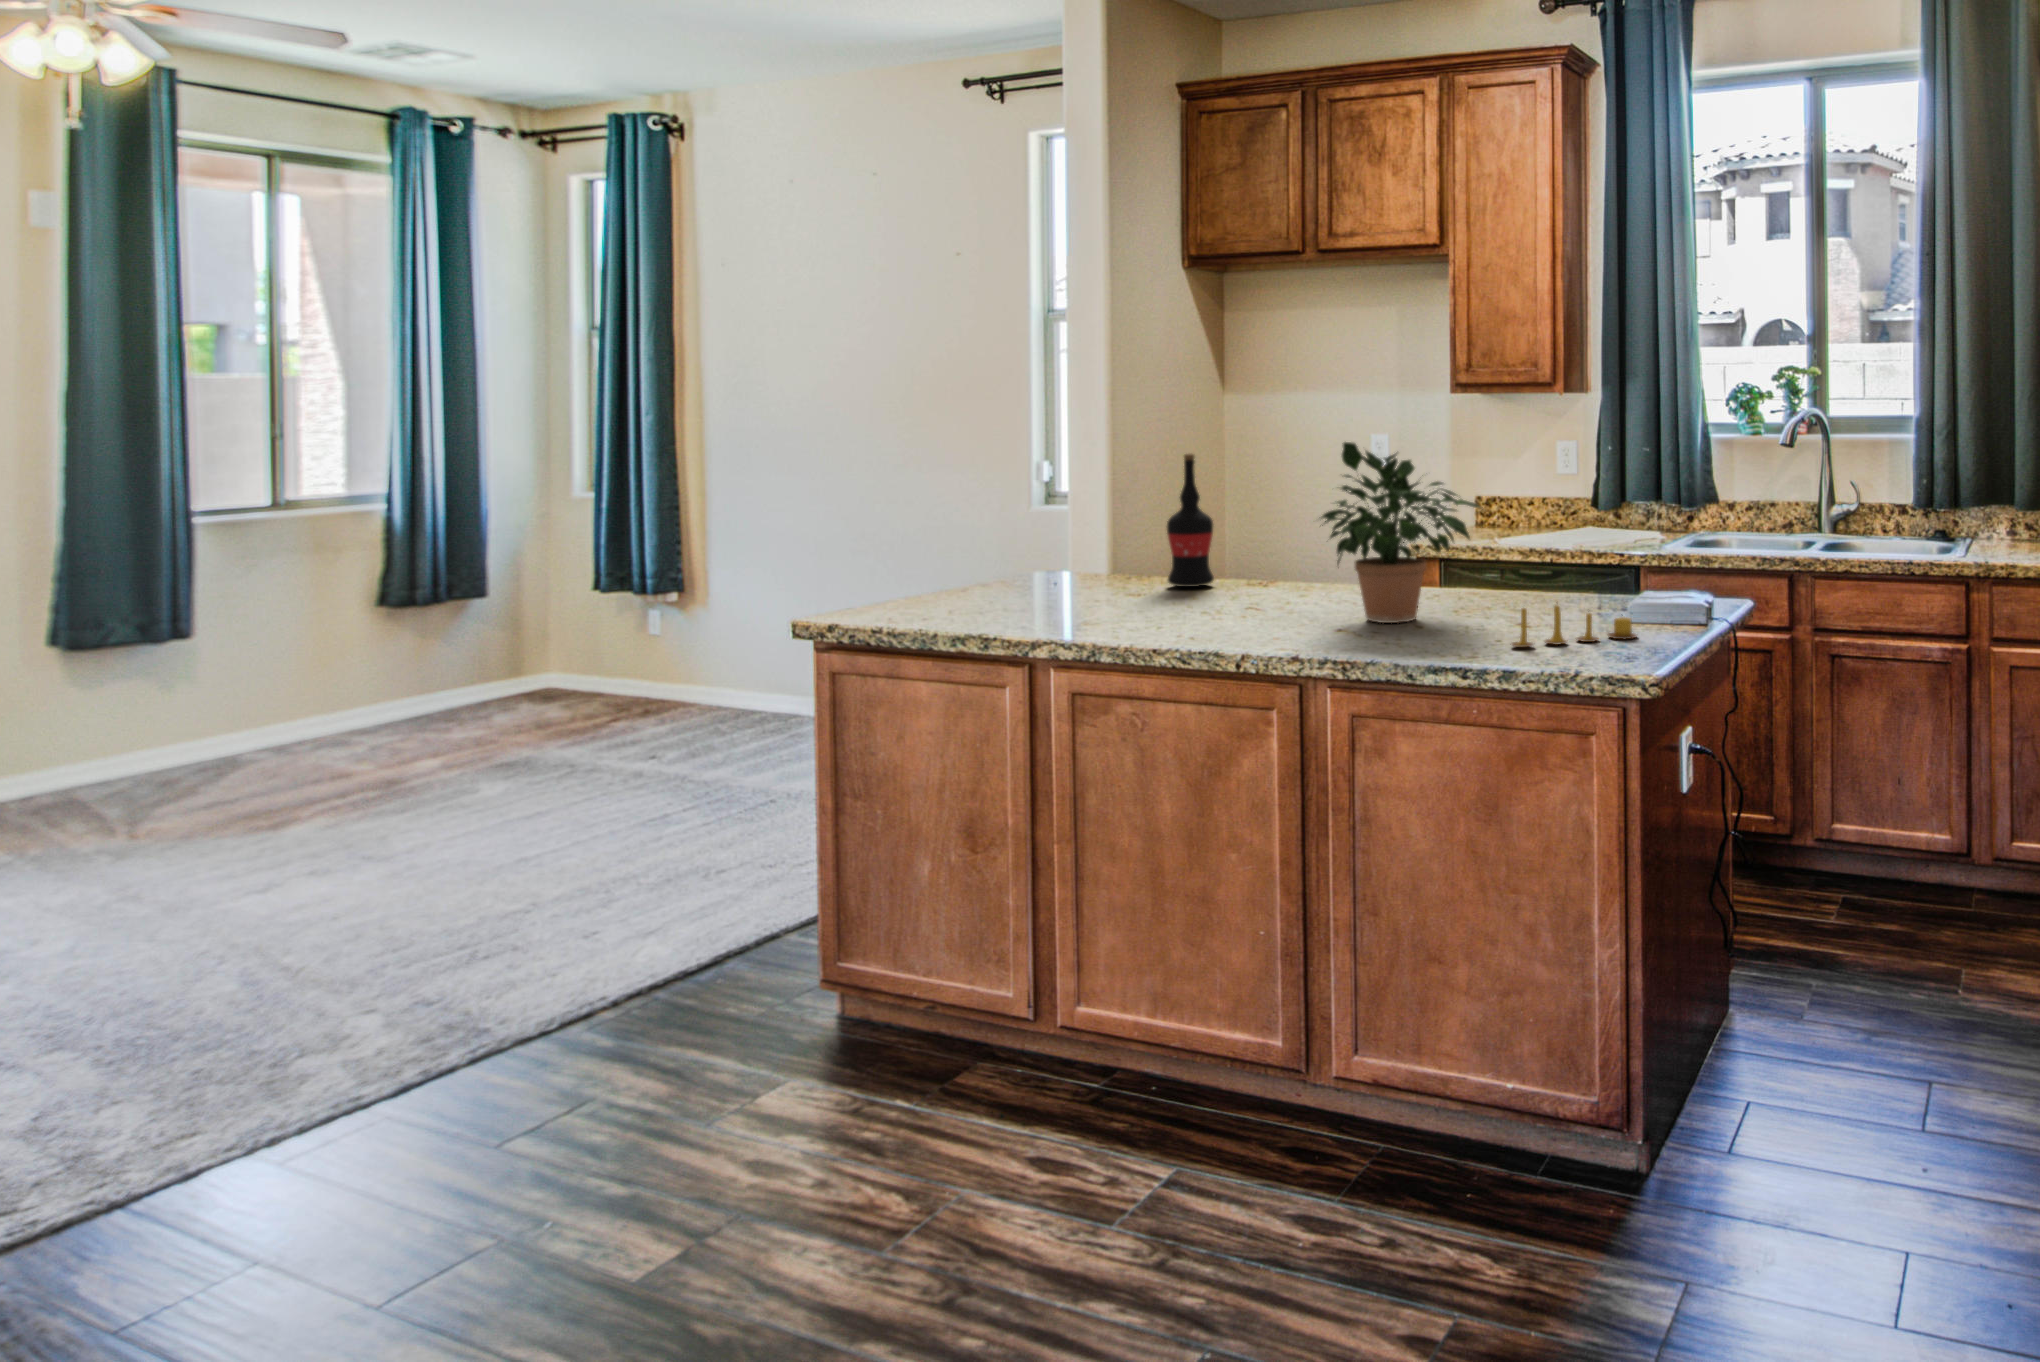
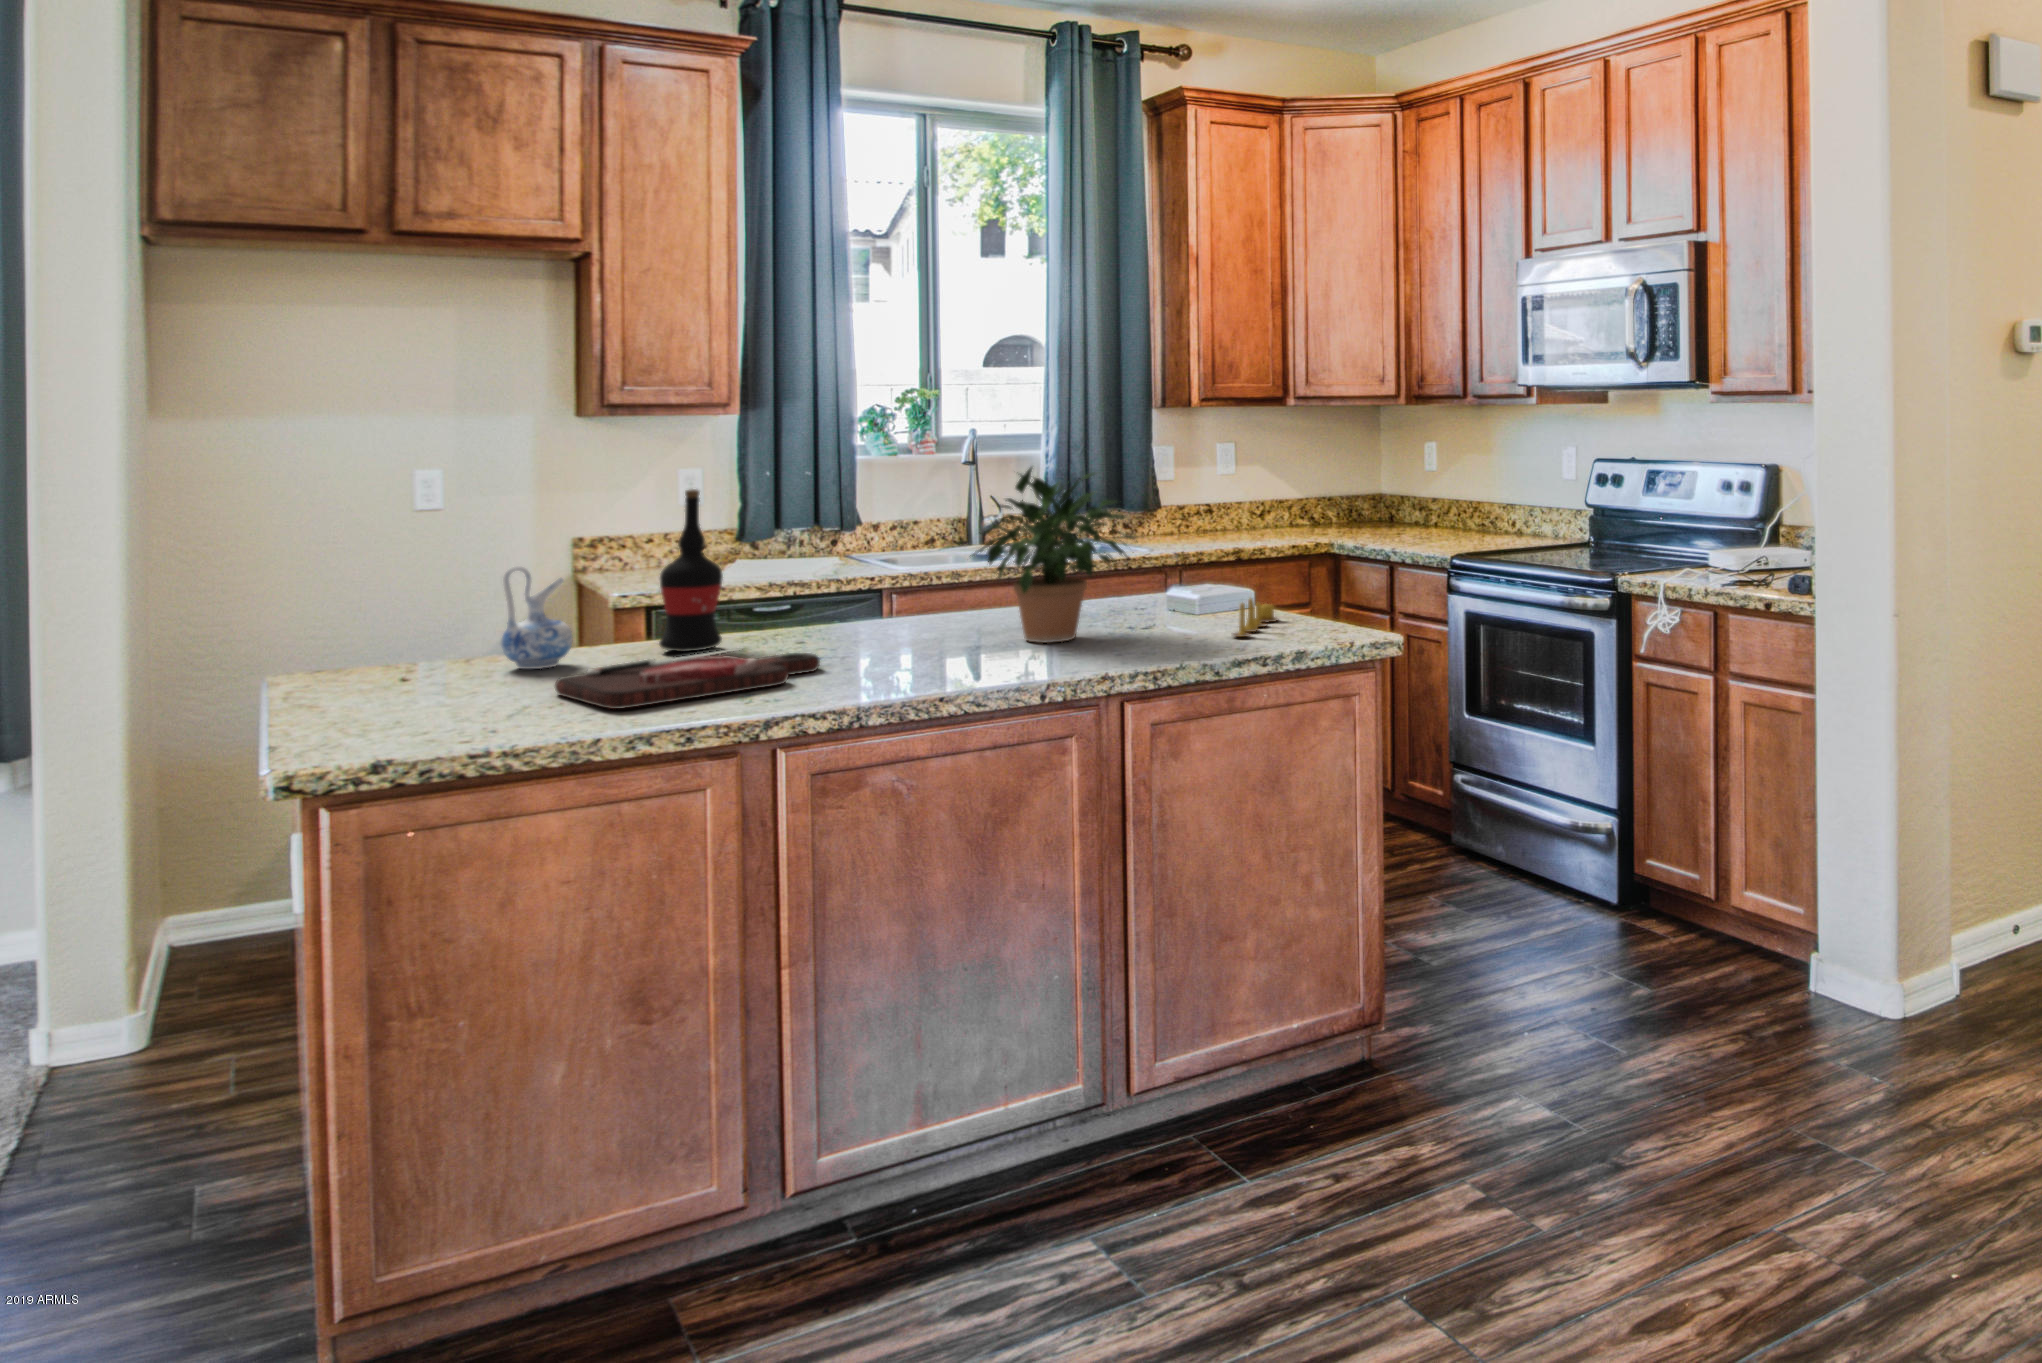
ceramic pitcher: none [1068,505,1114,585] -> present [501,566,572,669]
cutting board: none [981,585,1182,619] -> present [554,649,820,709]

